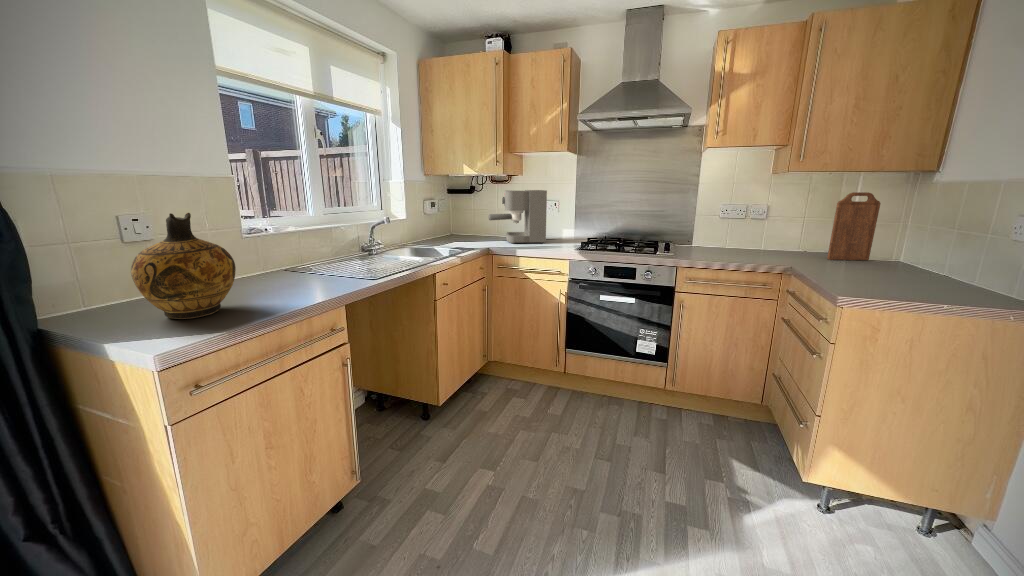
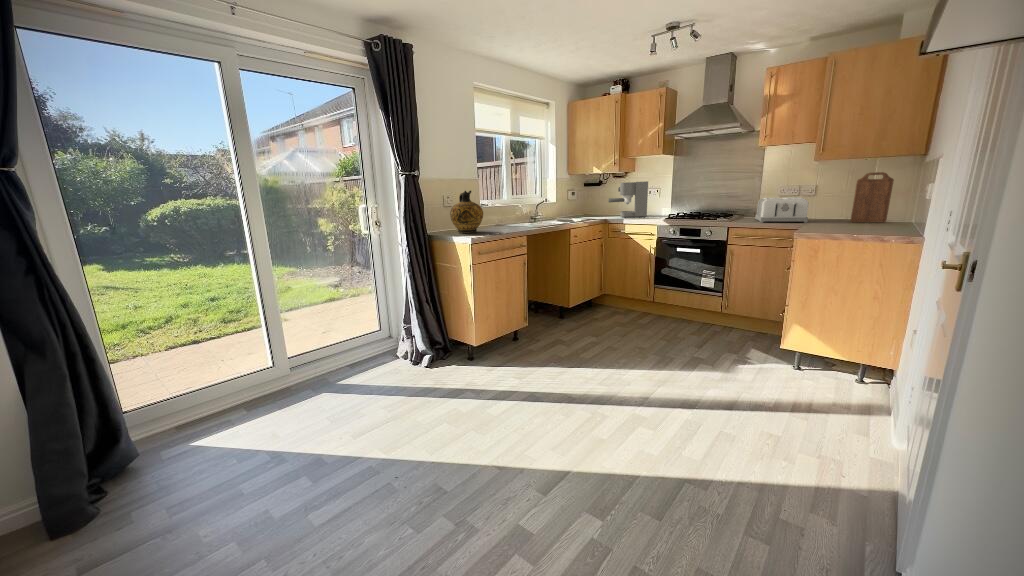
toaster: none [699,222,783,261] -> present [755,197,808,223]

